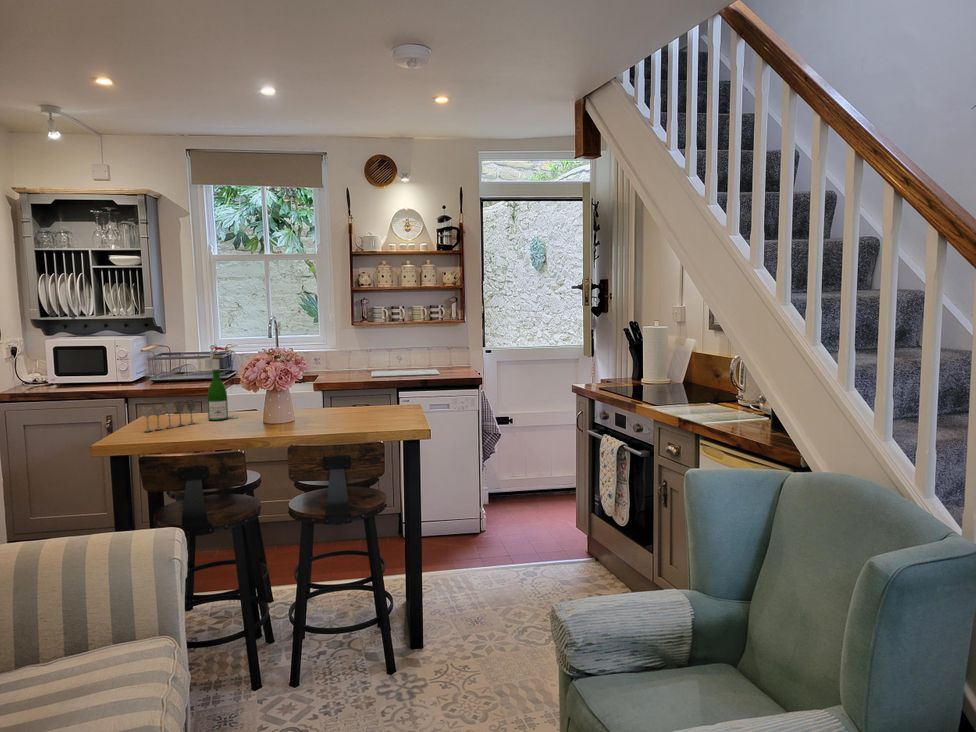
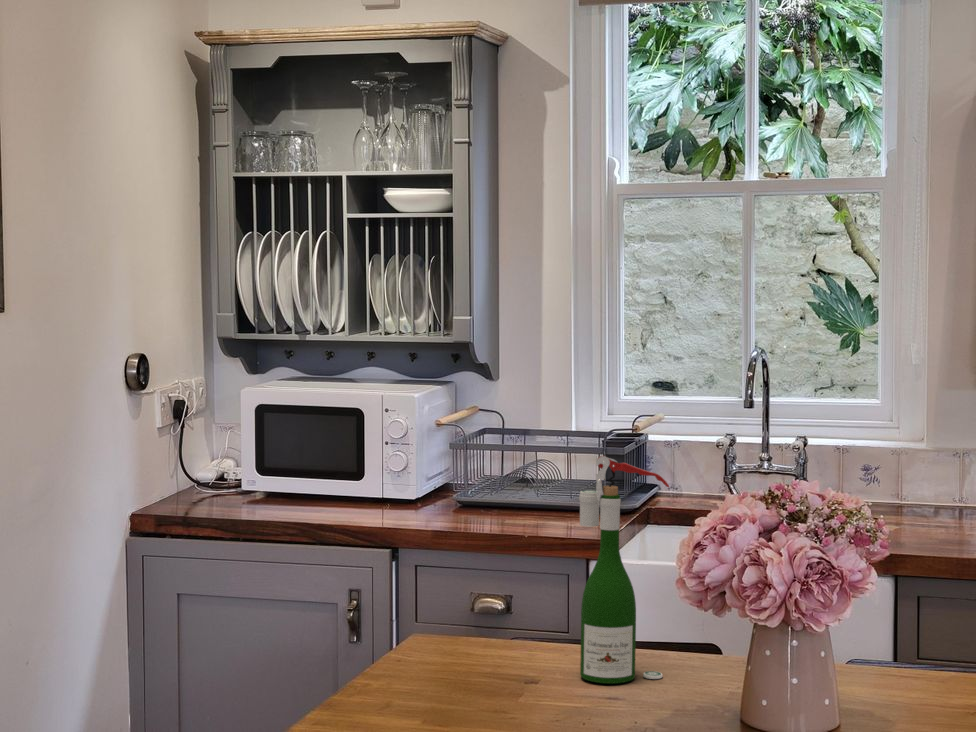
wine glass: present [142,400,195,432] -> none [402,617,547,707]

